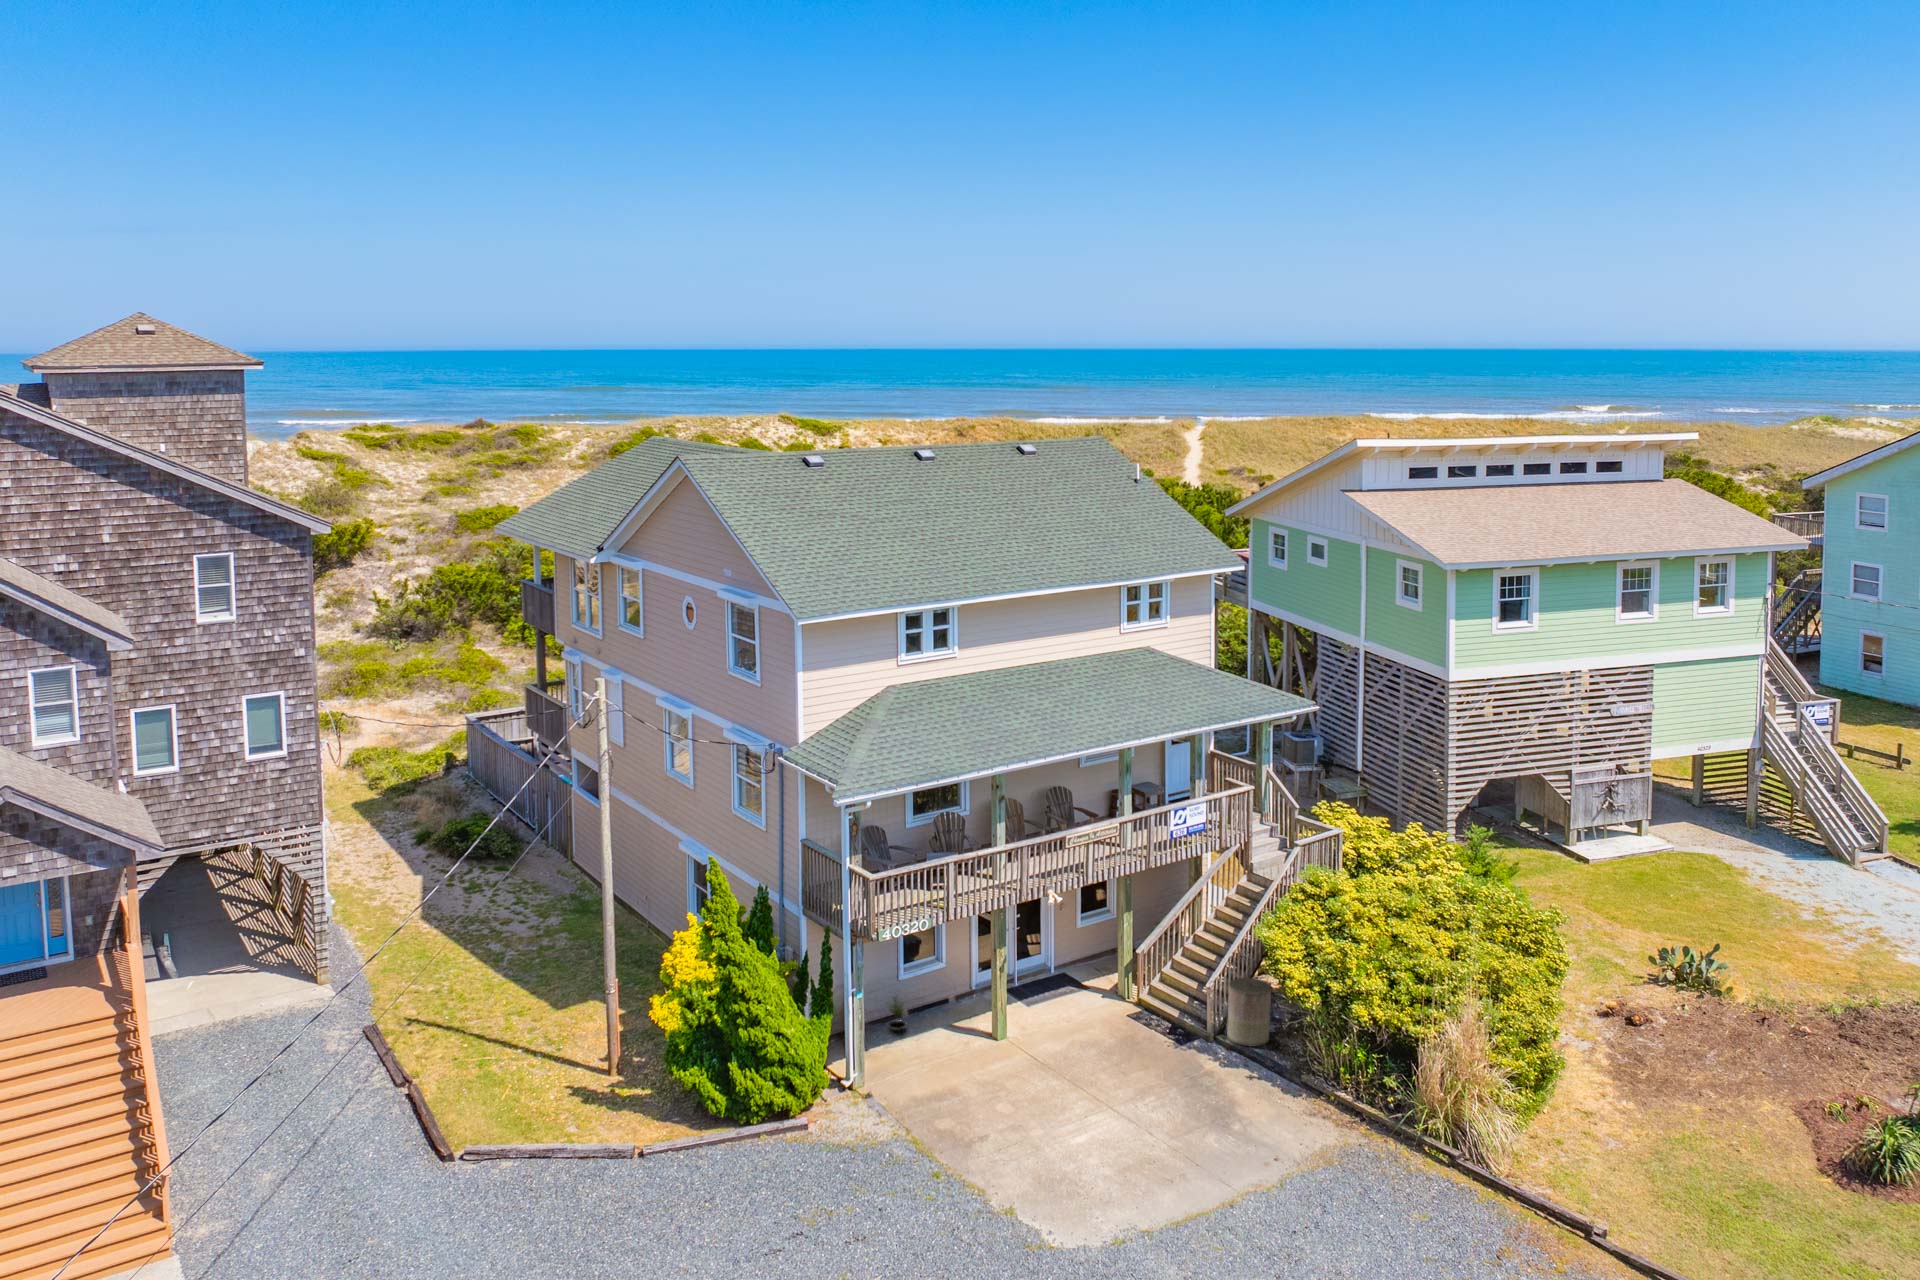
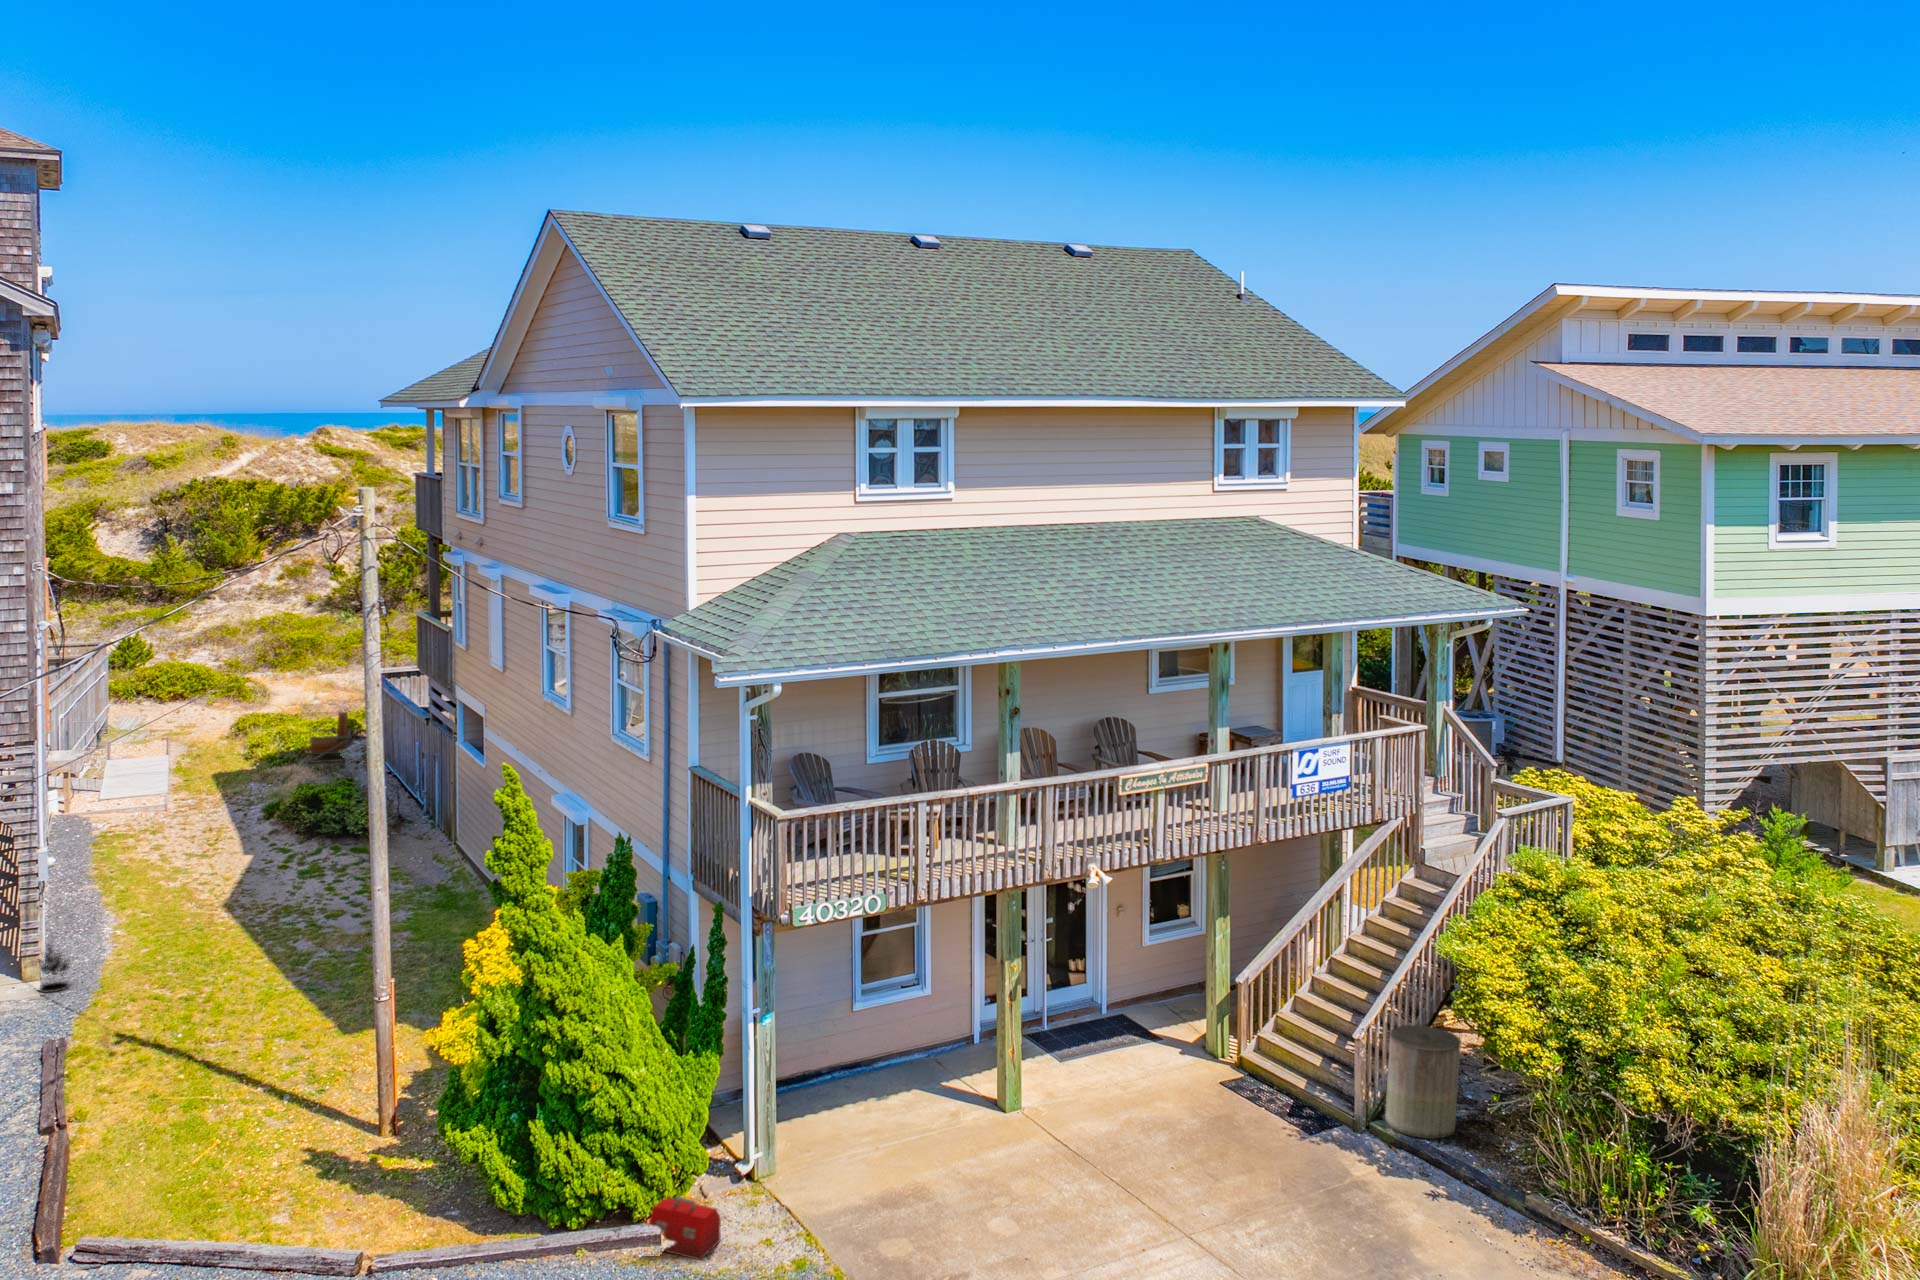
lounge chair: none [415,746,451,788] -> present [310,712,352,763]
potted tree: present [887,995,907,1030] -> present [37,942,70,993]
toolbox: none [799,1102,840,1137] -> present [649,1197,721,1260]

